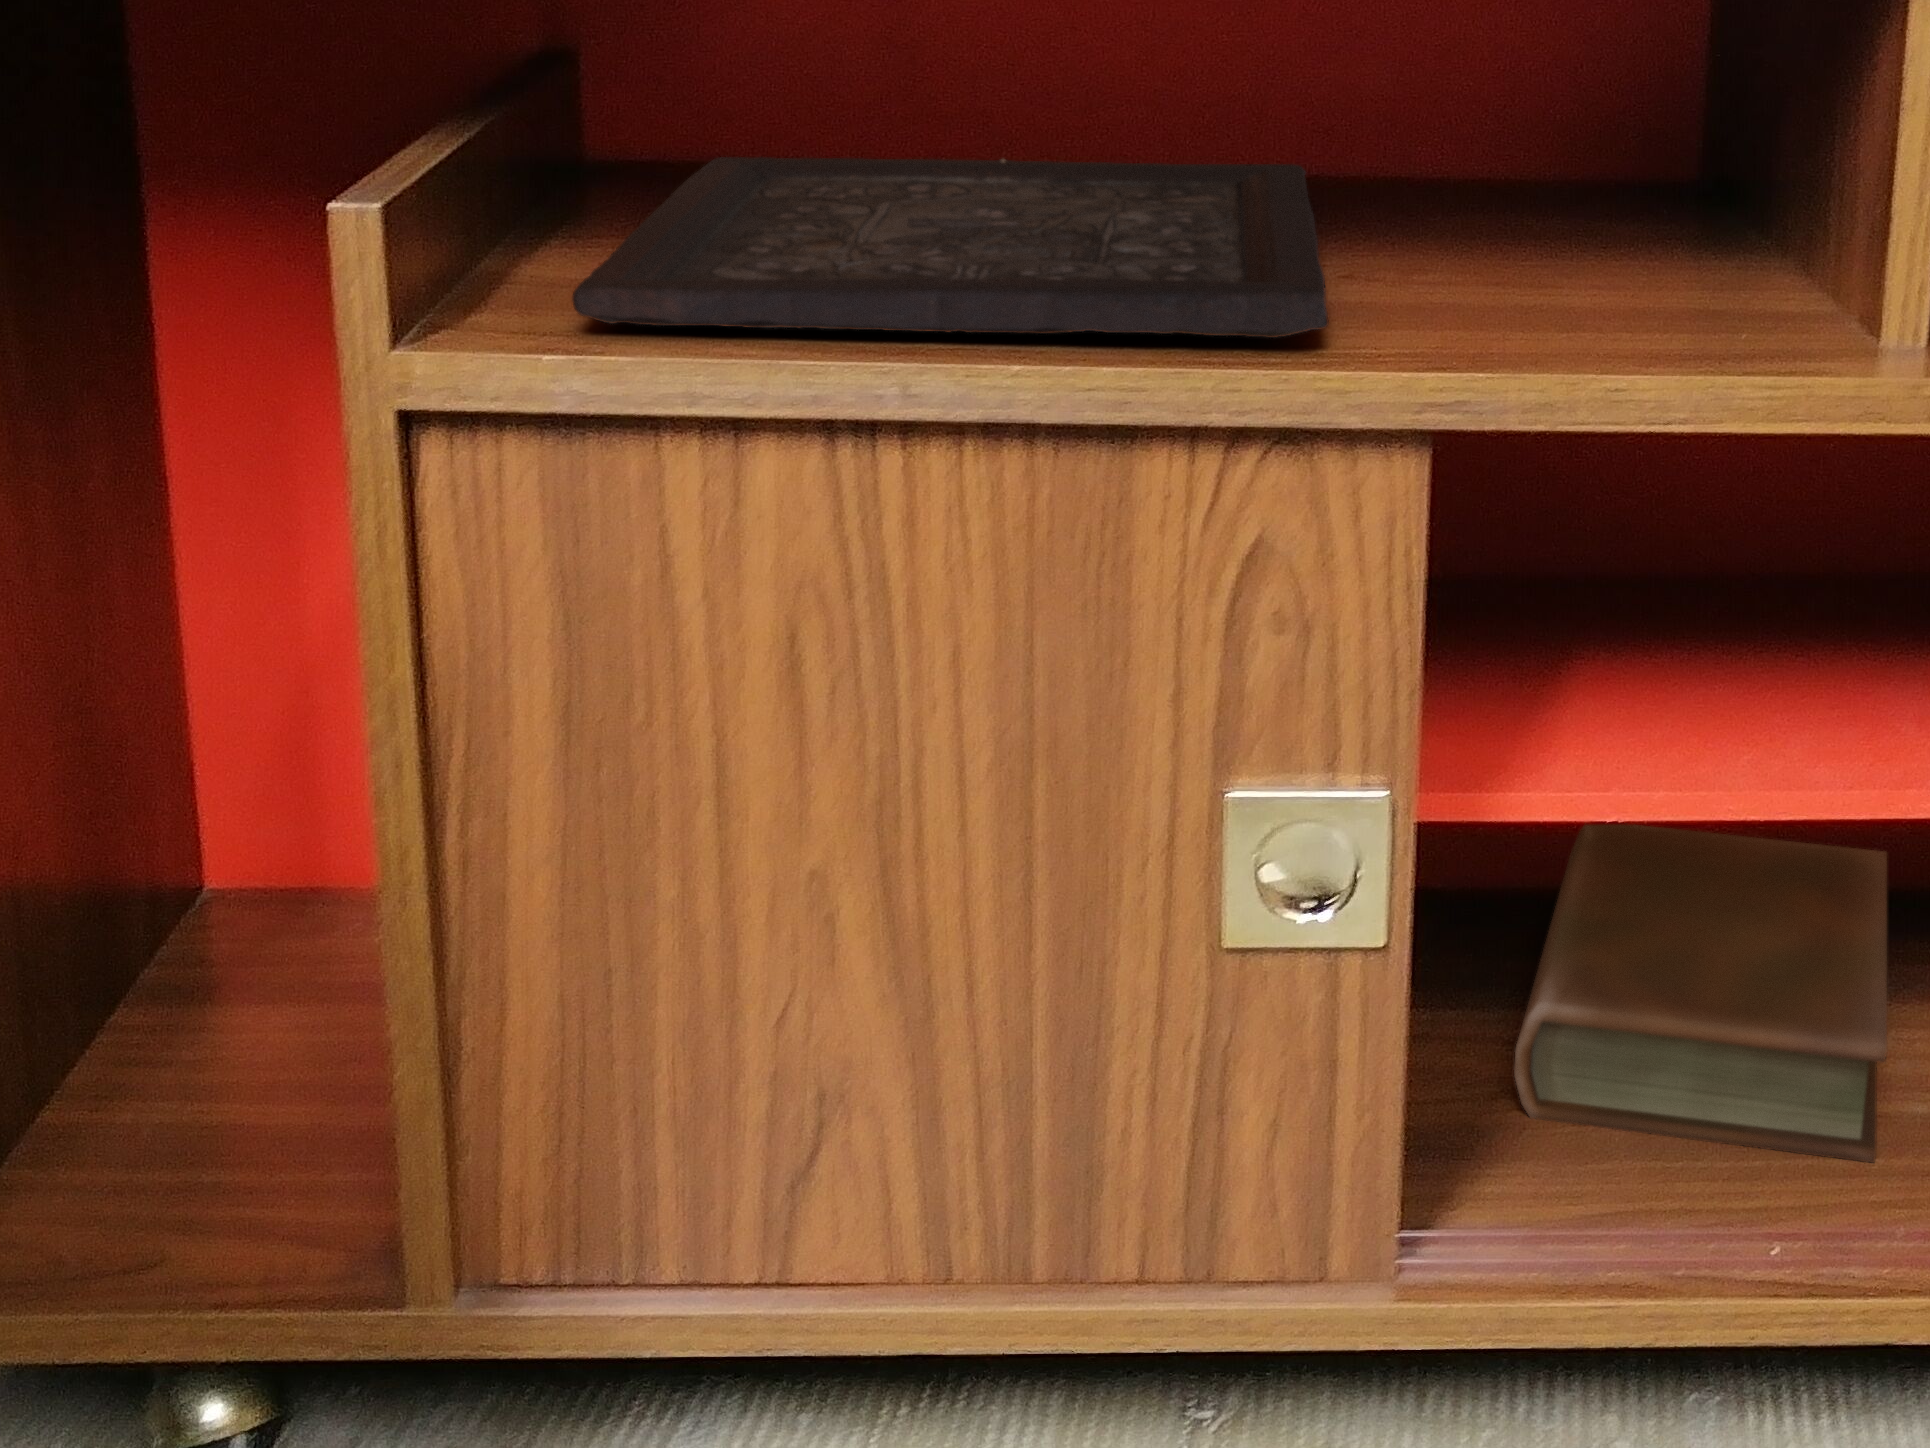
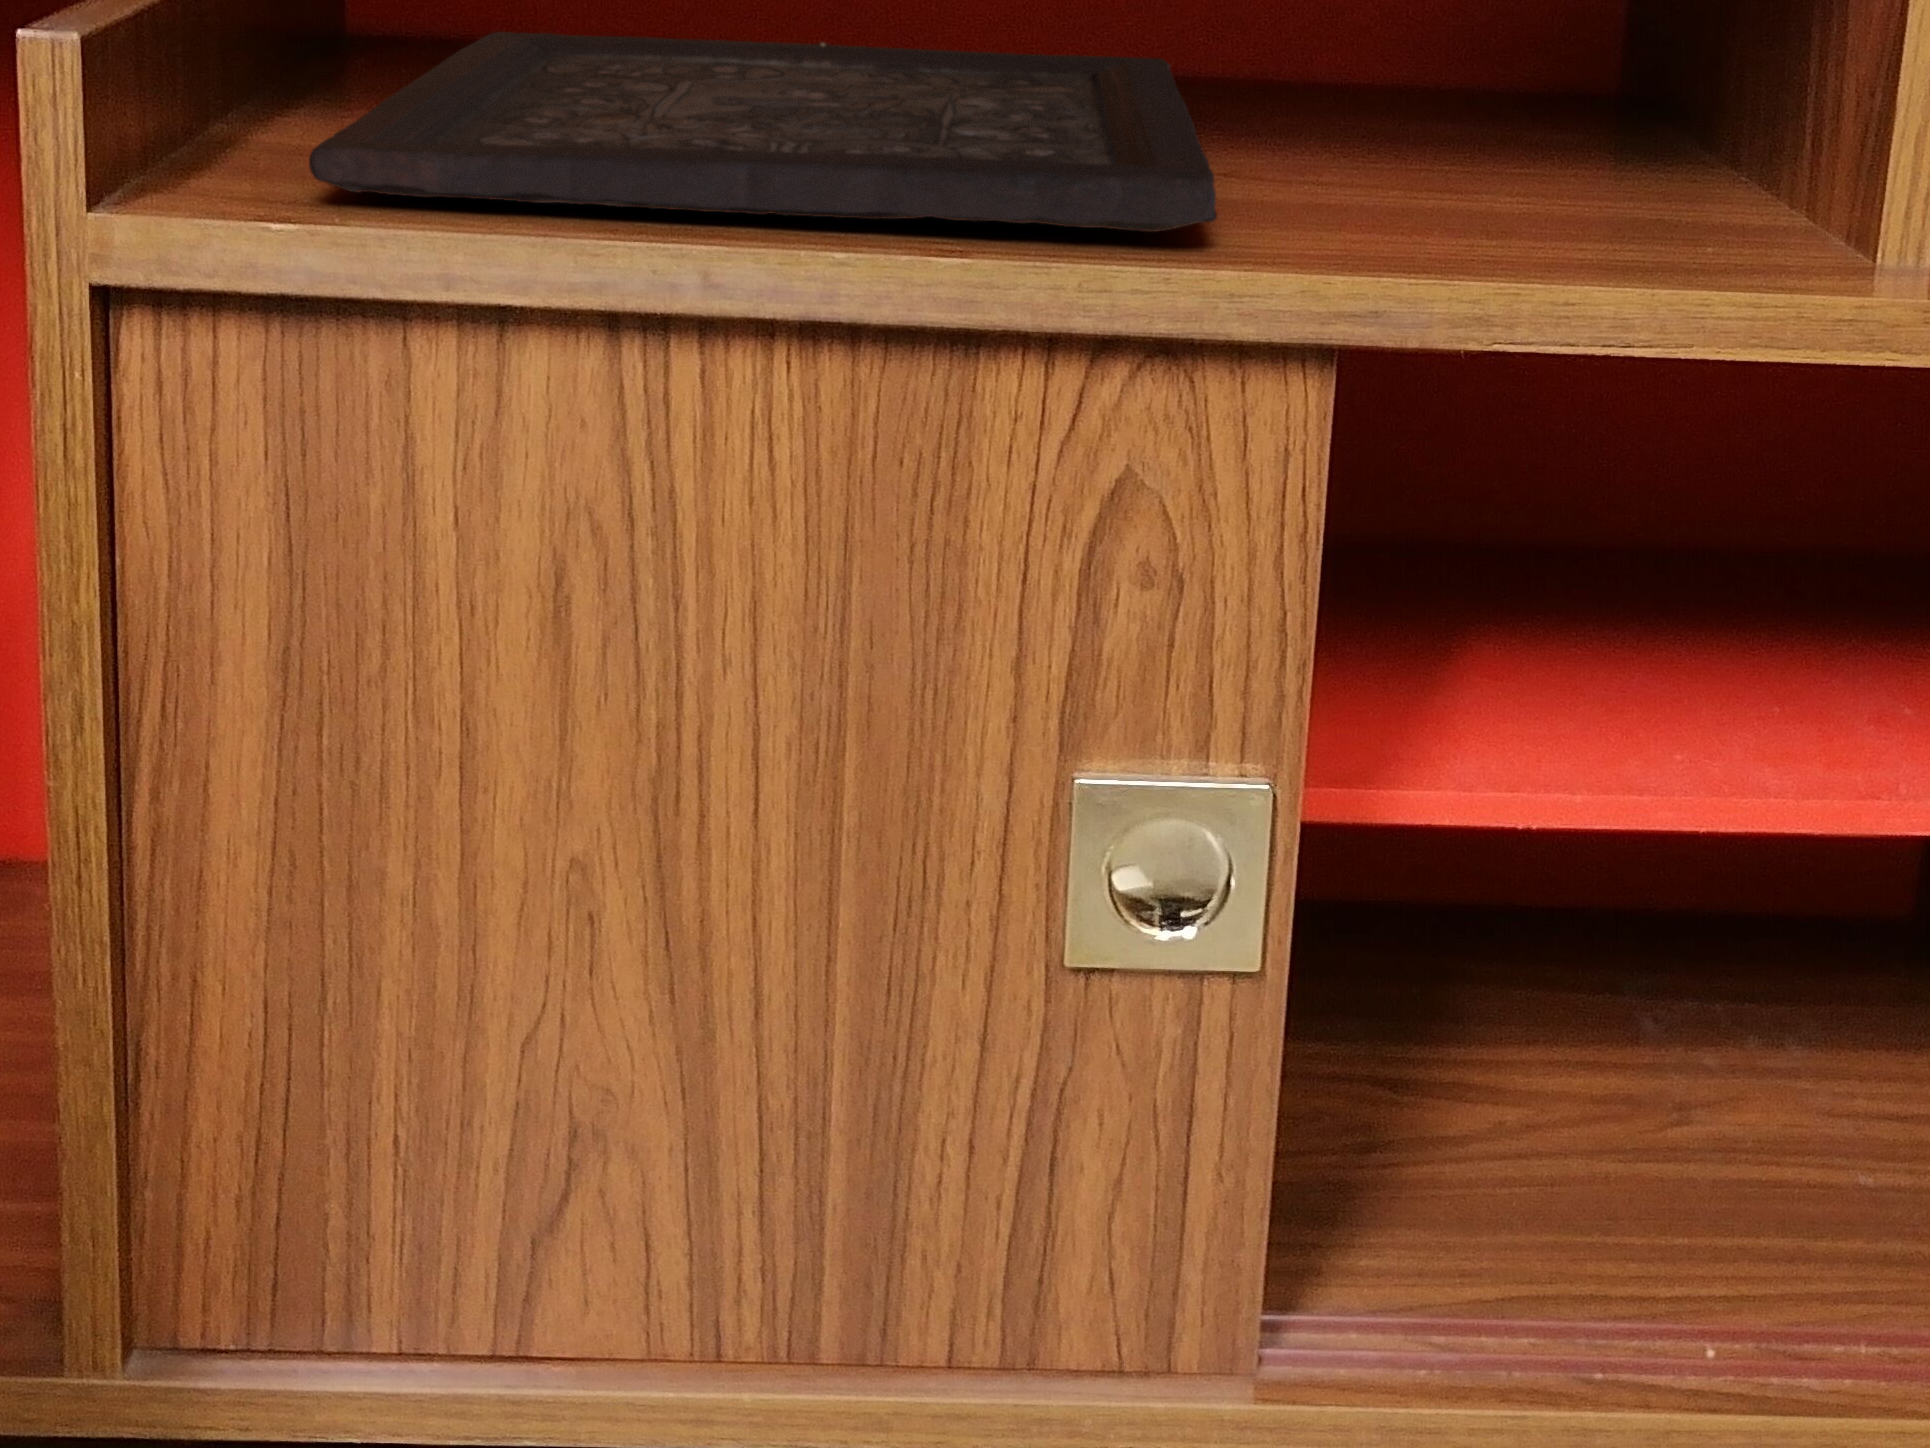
book: present [1514,825,1887,1163] -> none [1391,824,1839,1245]

